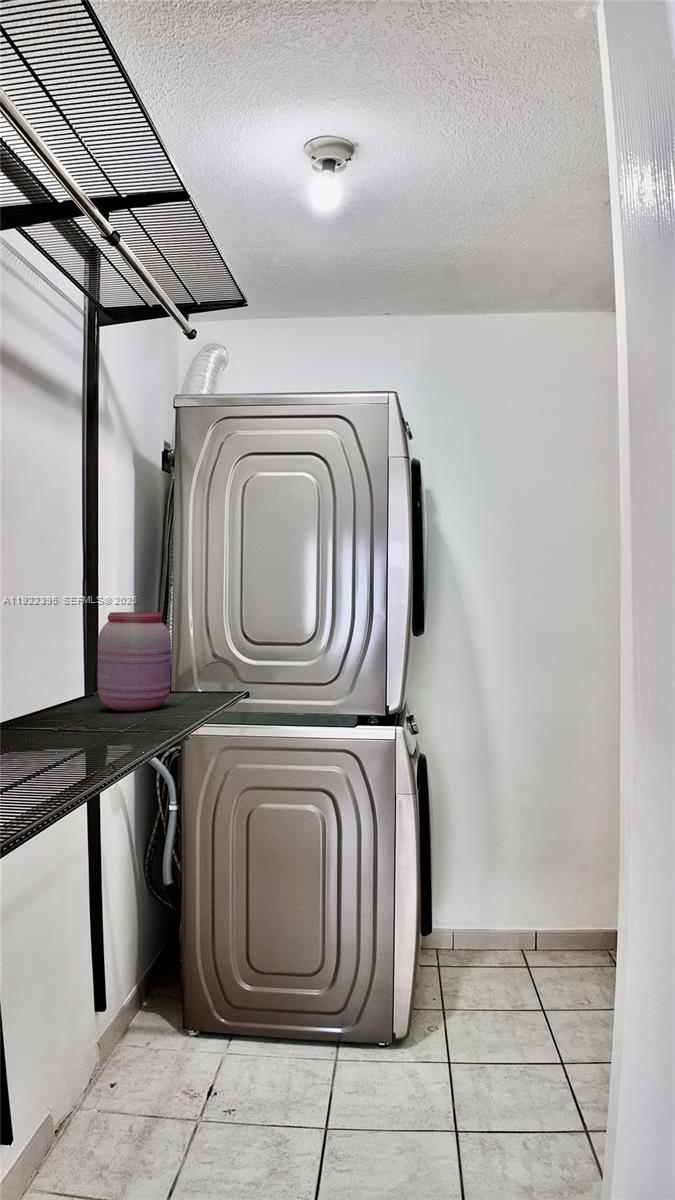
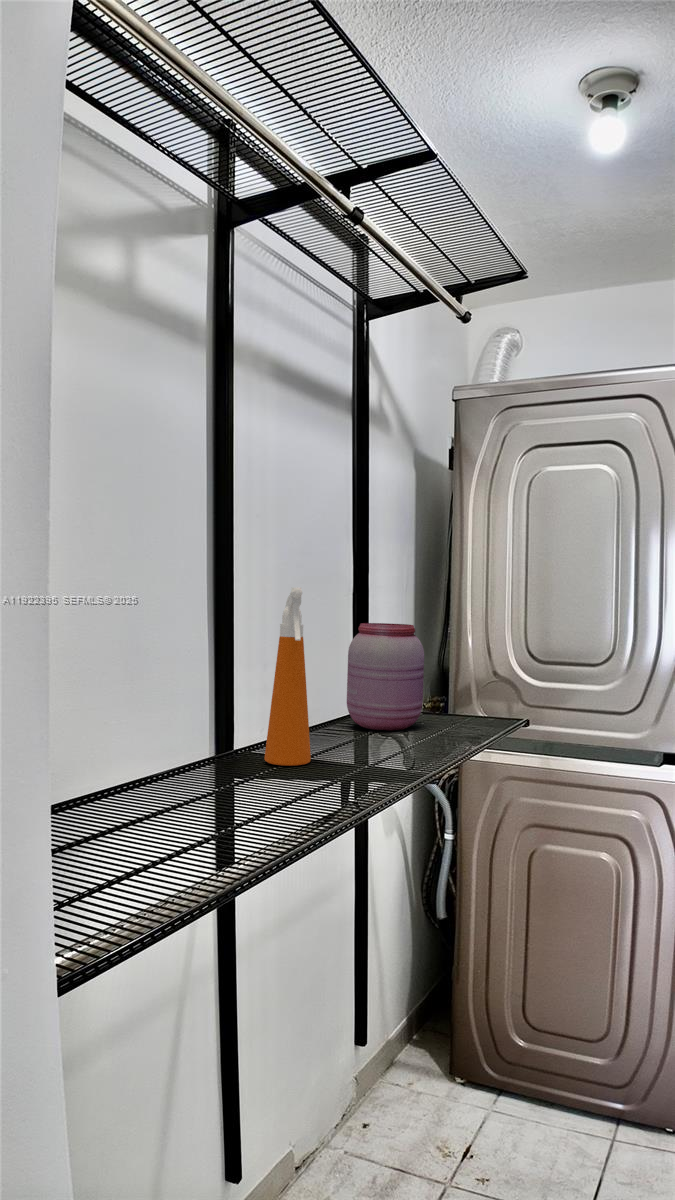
spray bottle: none [41,576,87,745] -> present [264,588,311,766]

